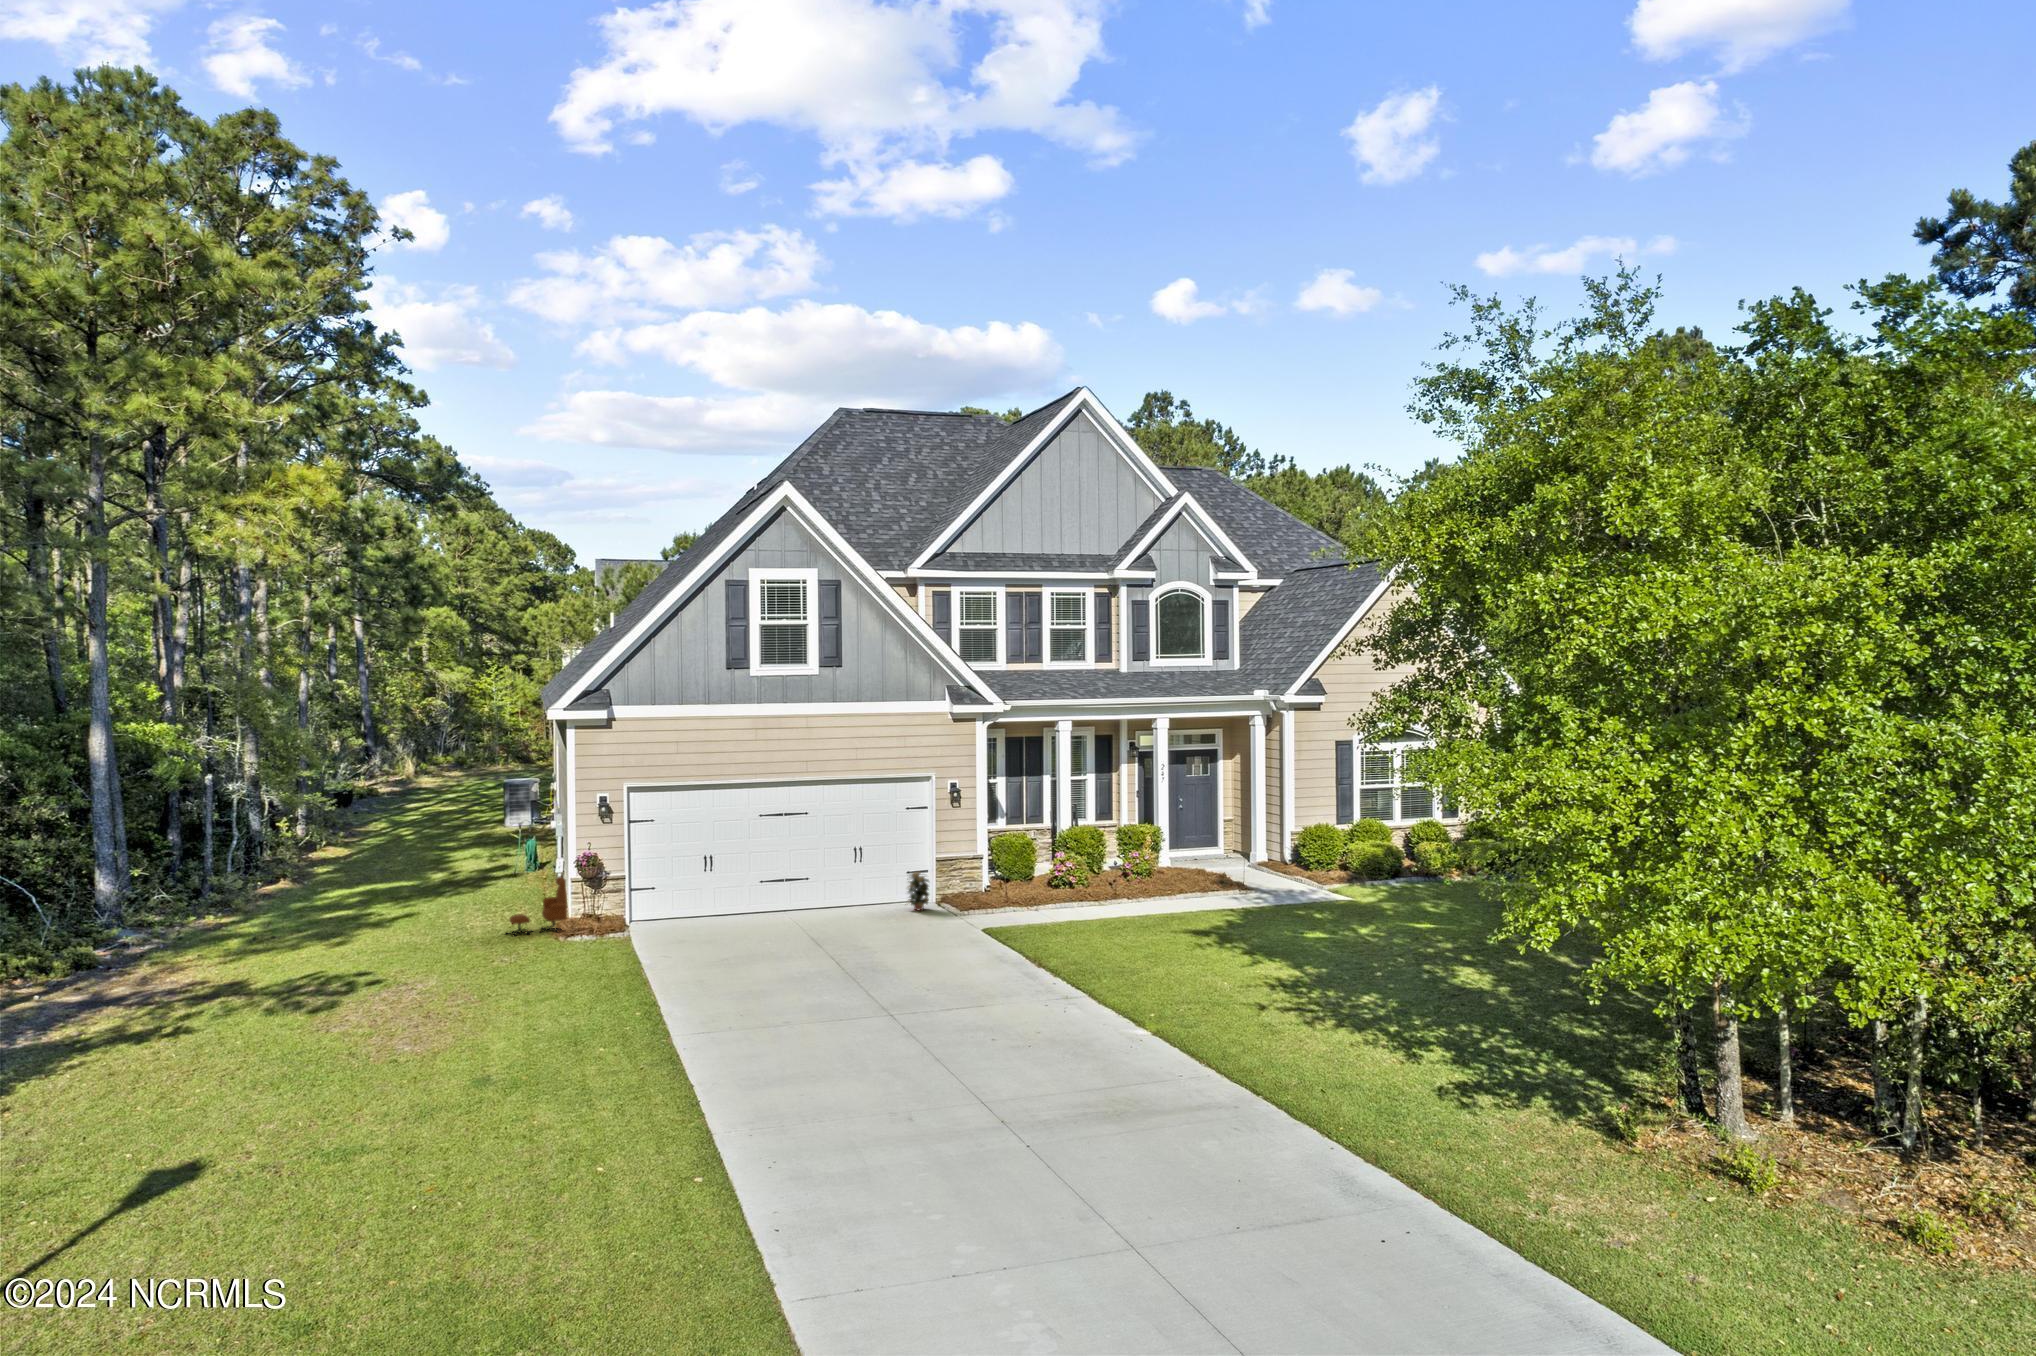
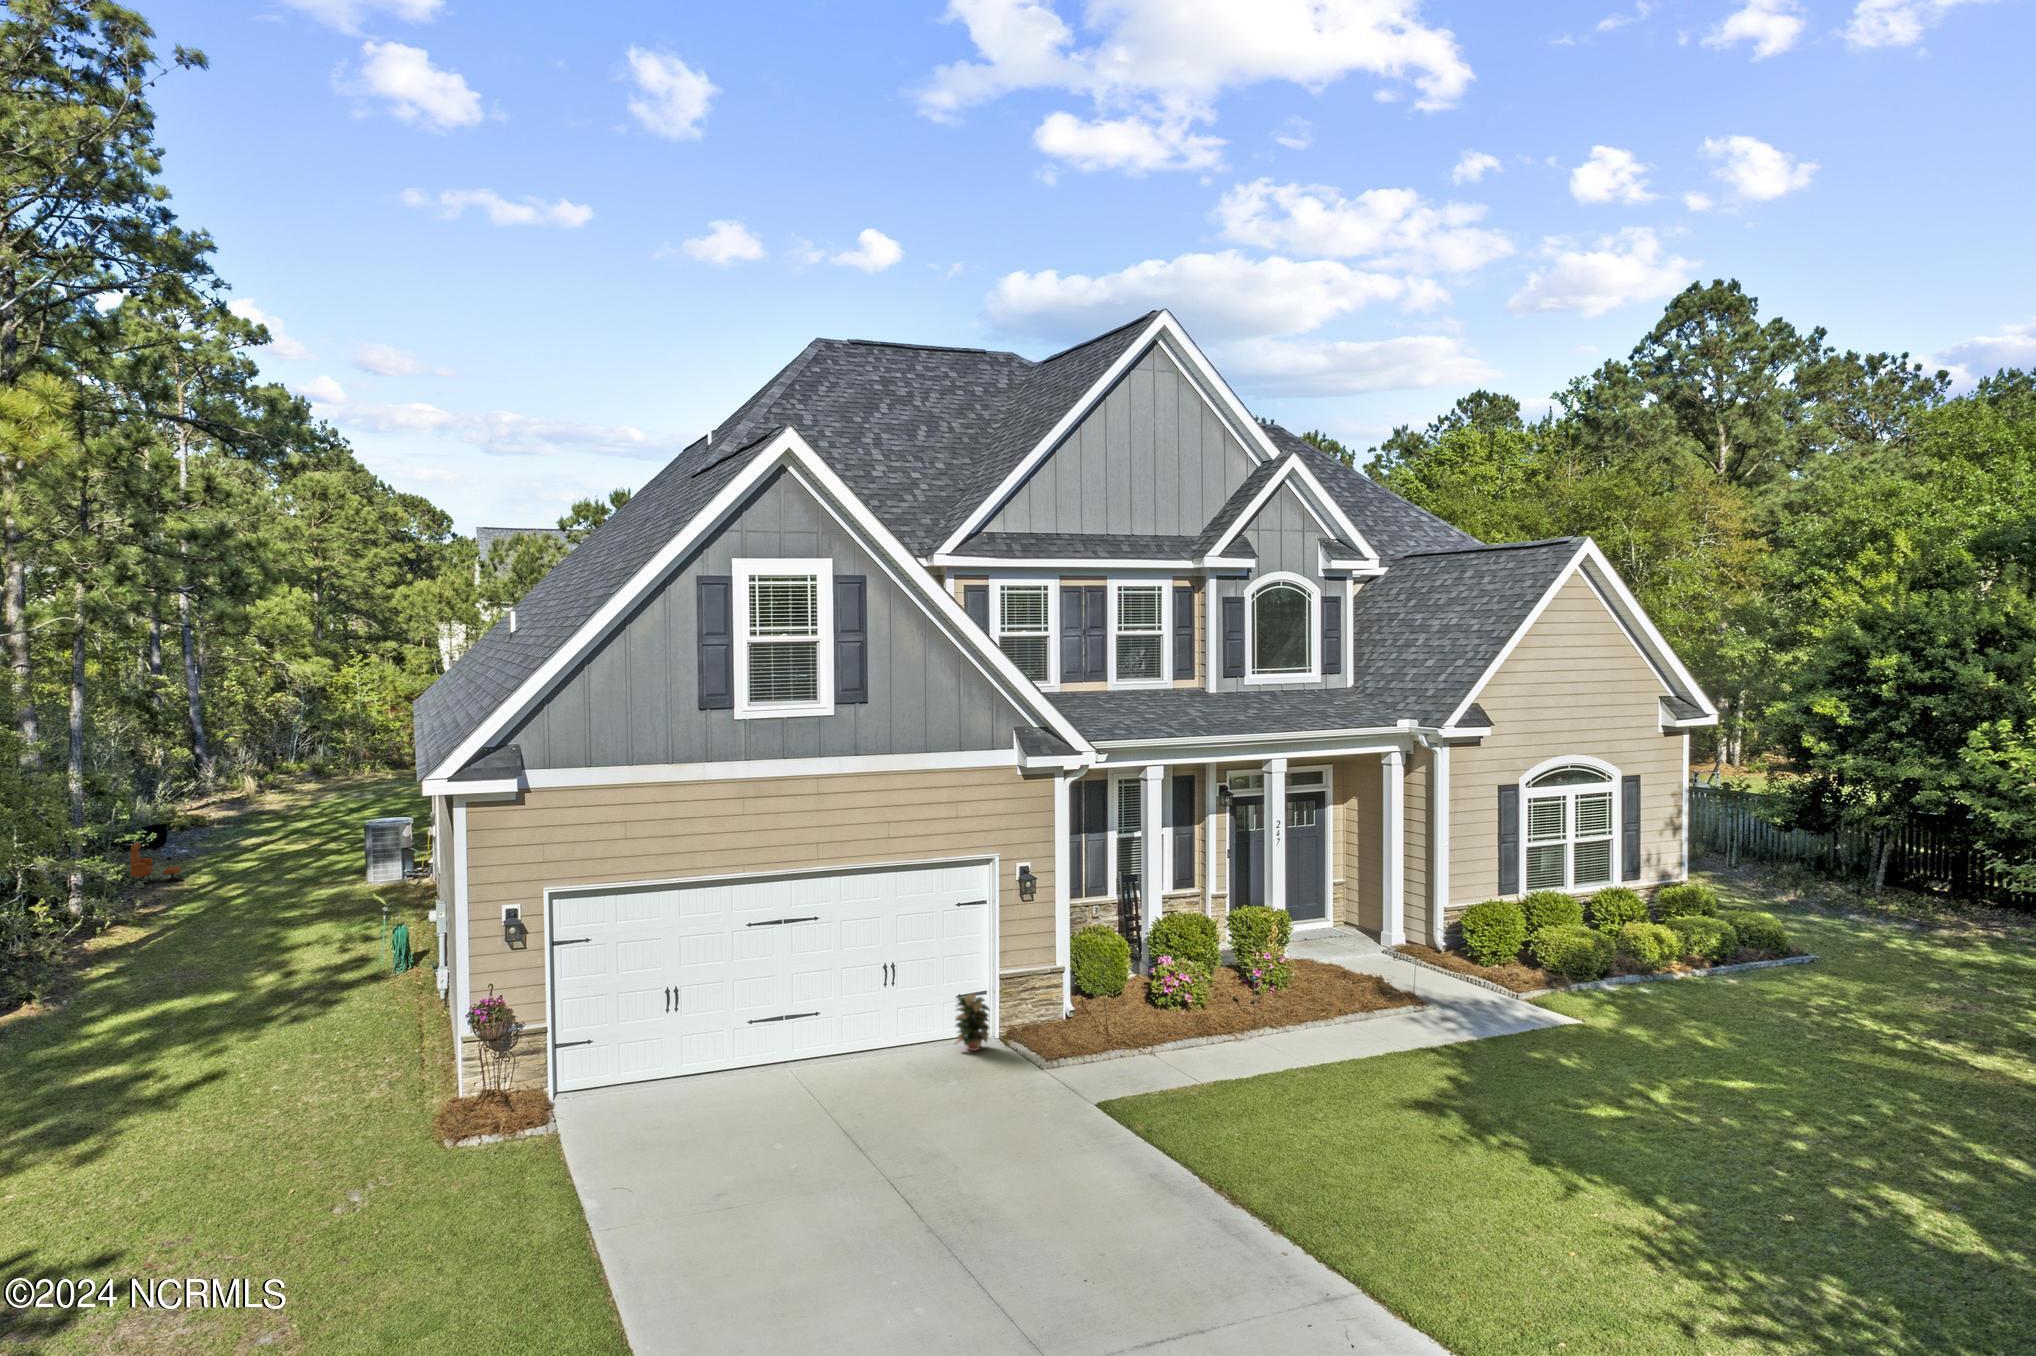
lounge chair: present [509,876,567,935] -> present [131,843,184,884]

